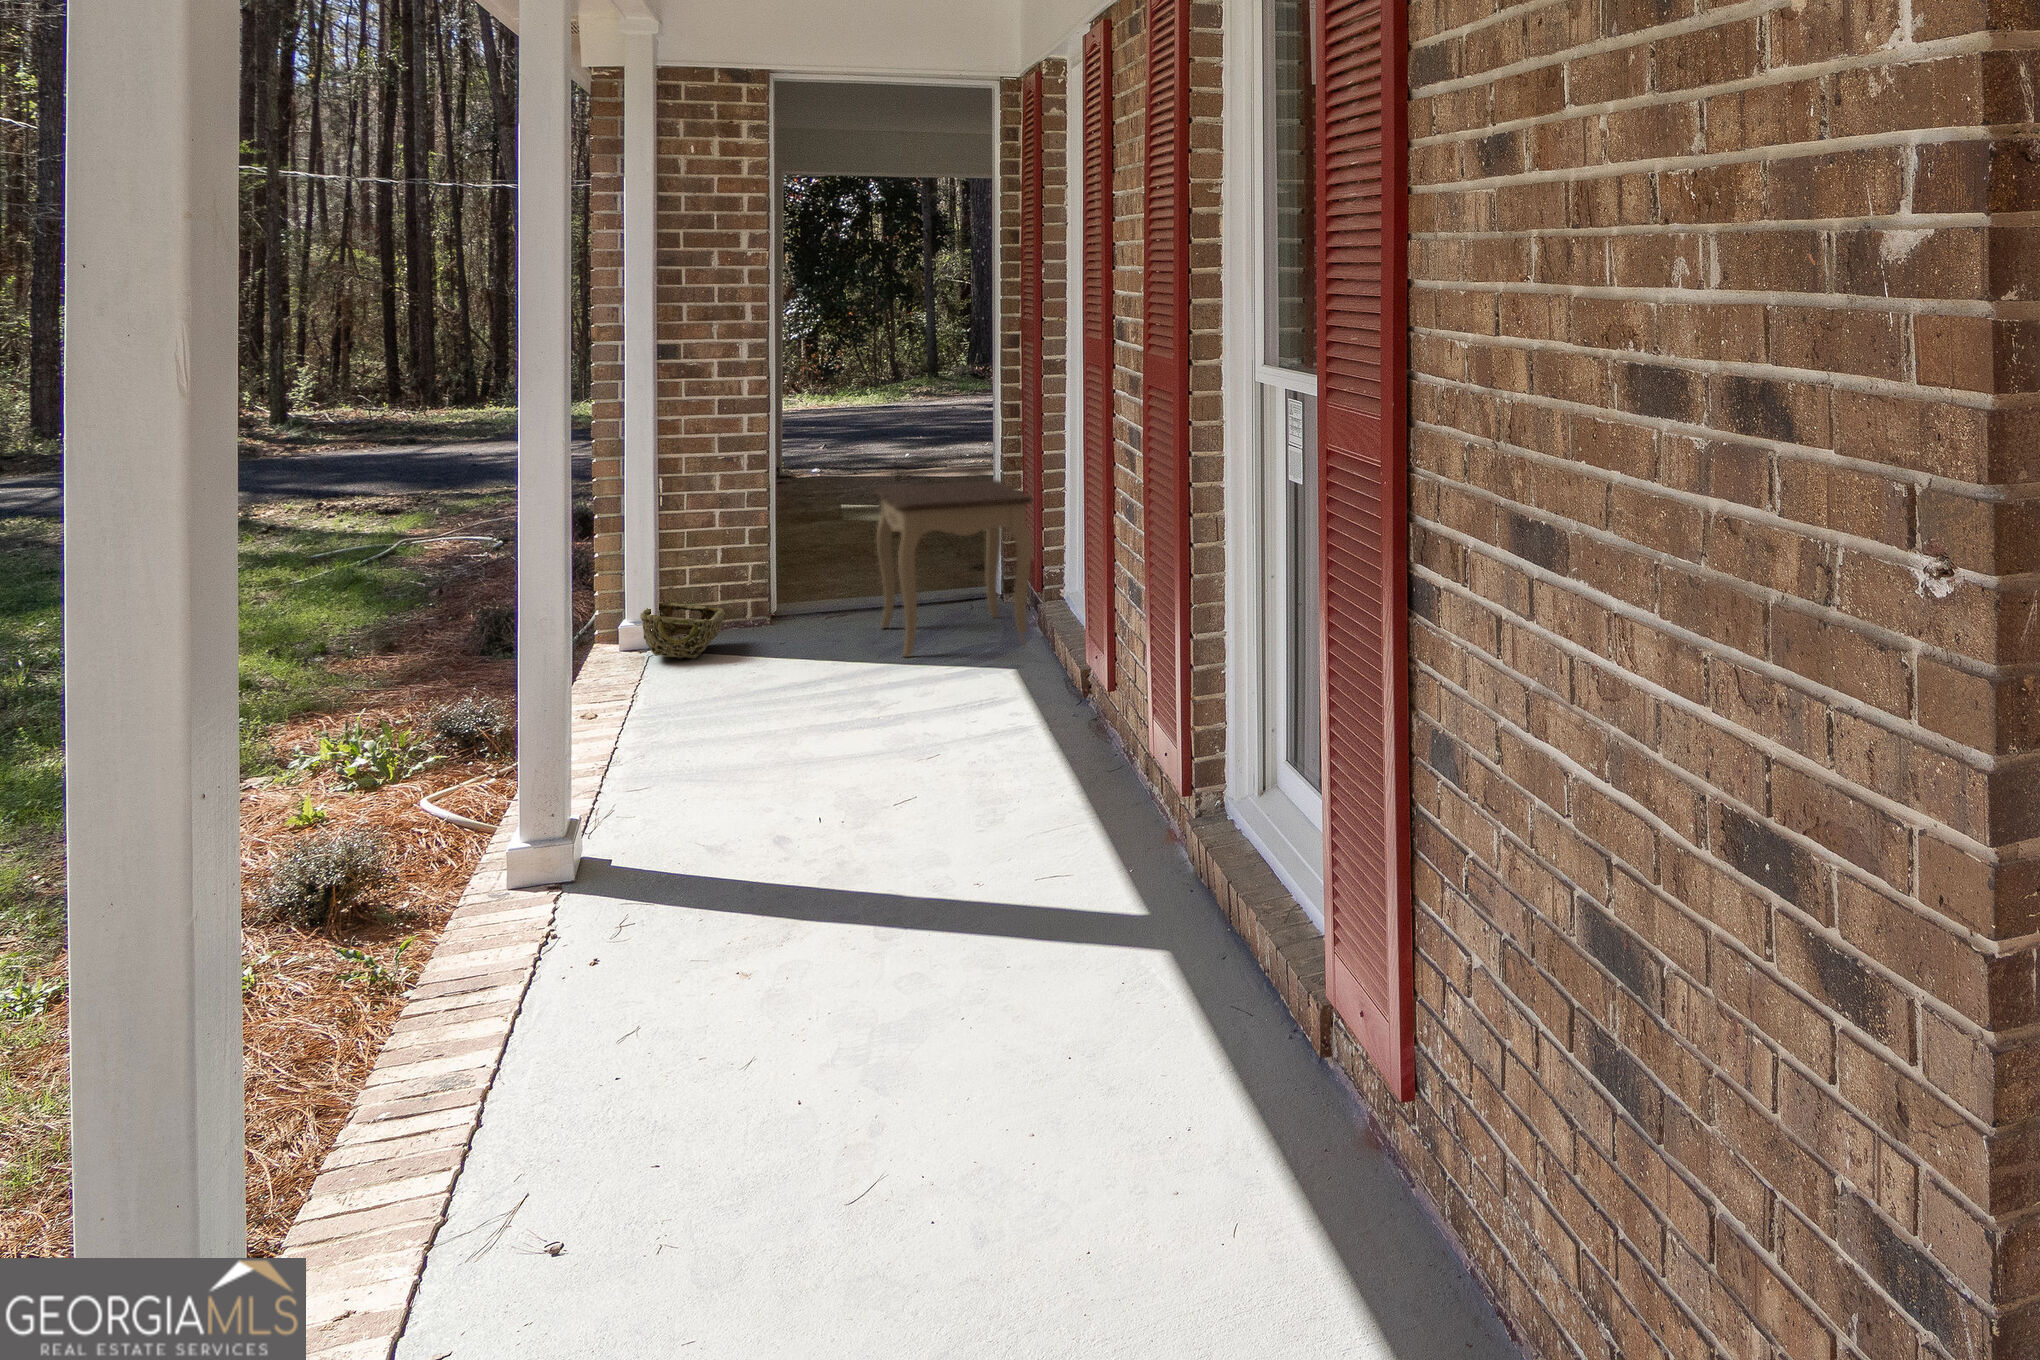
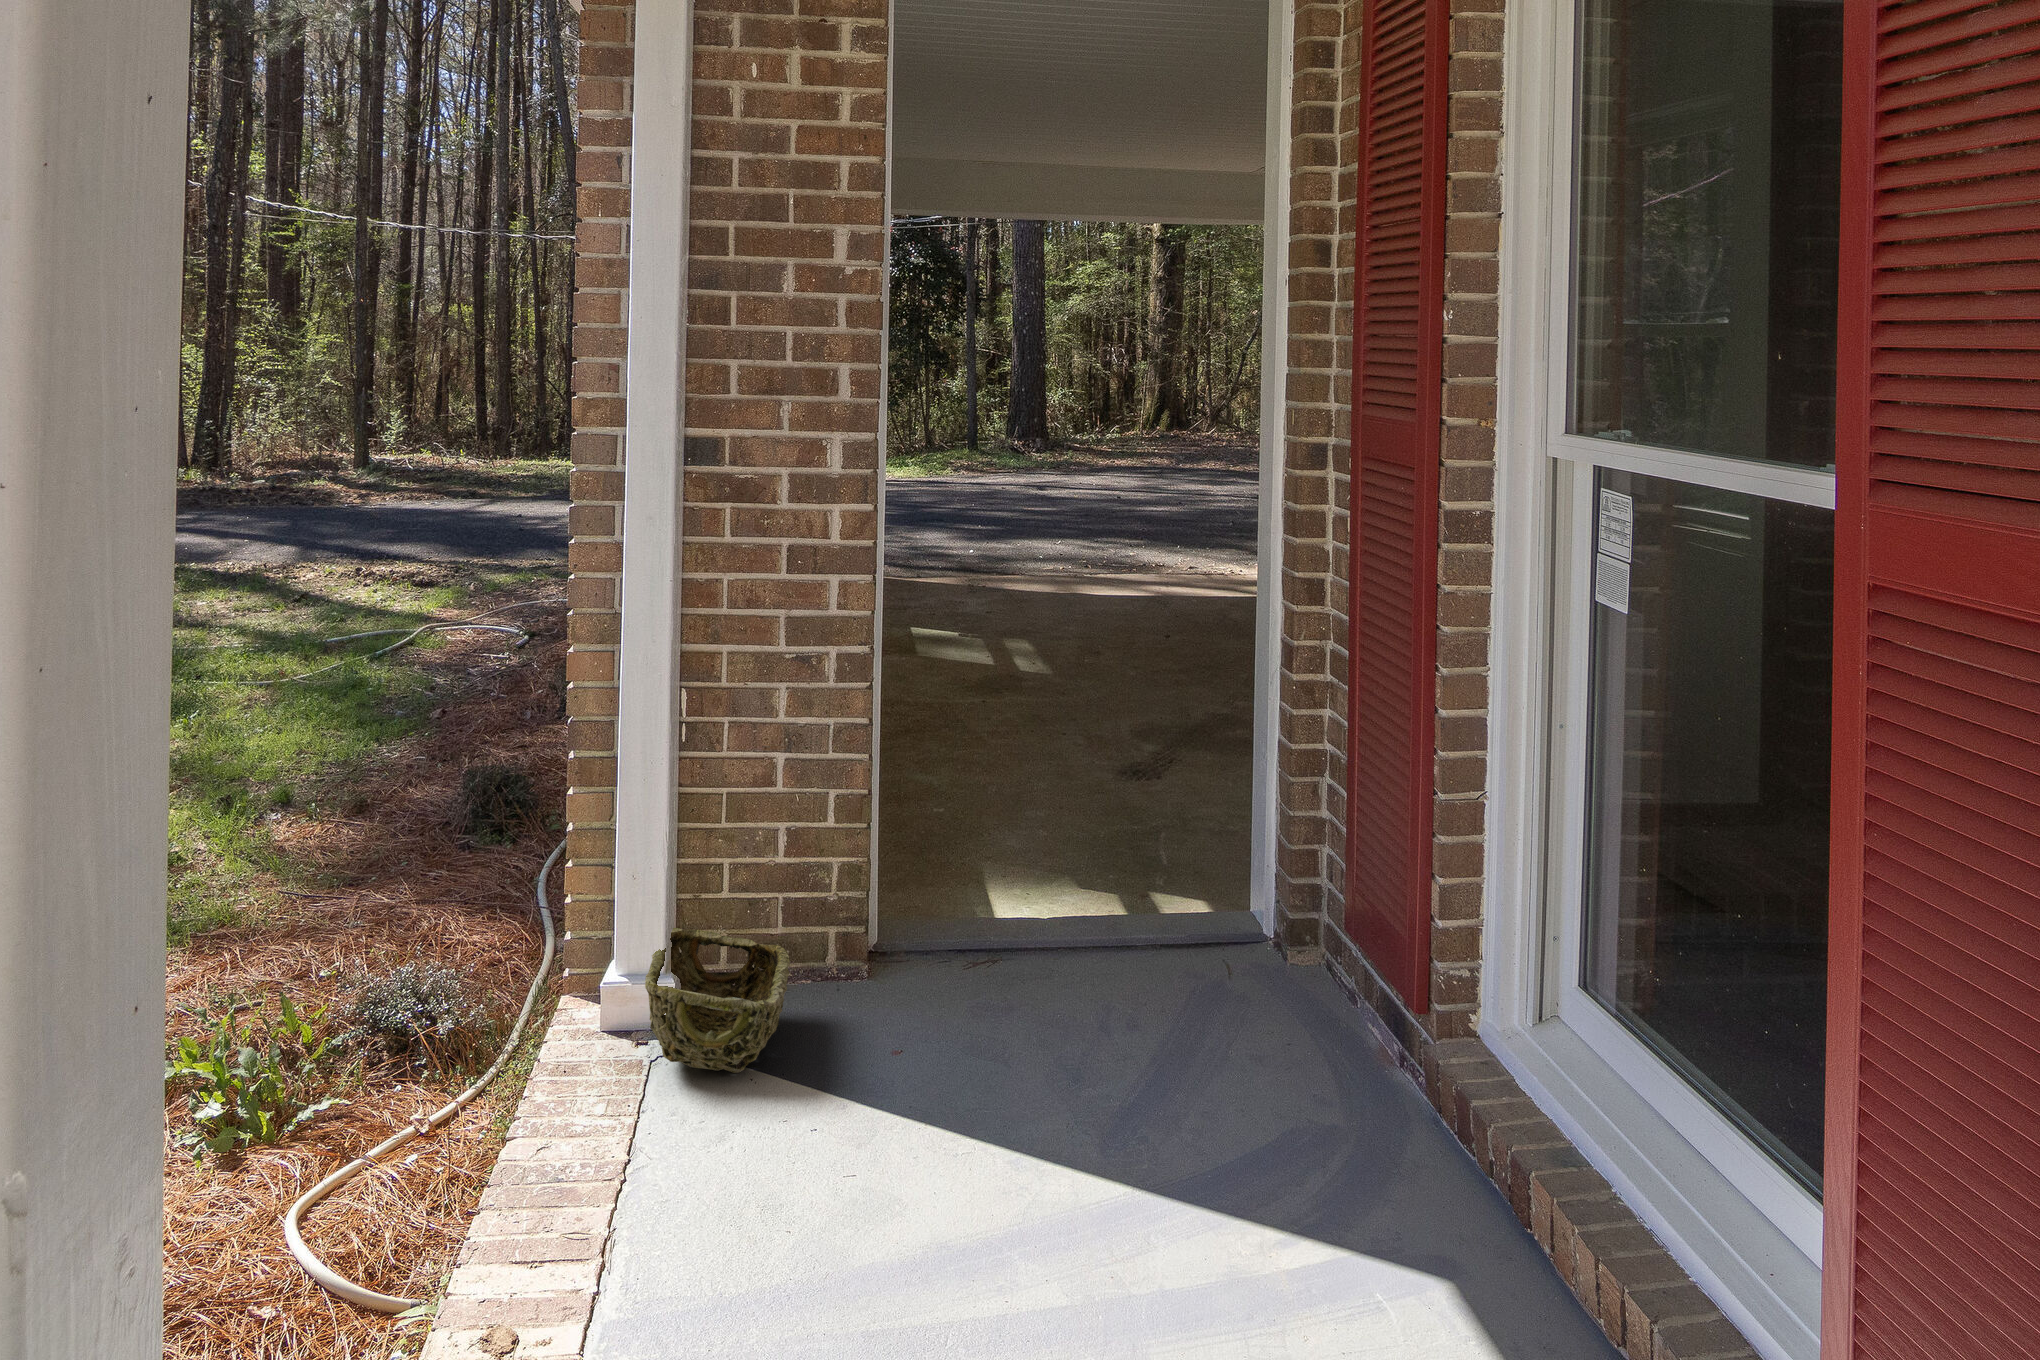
side table: present [875,480,1033,657] -> none [1059,718,1411,1135]

